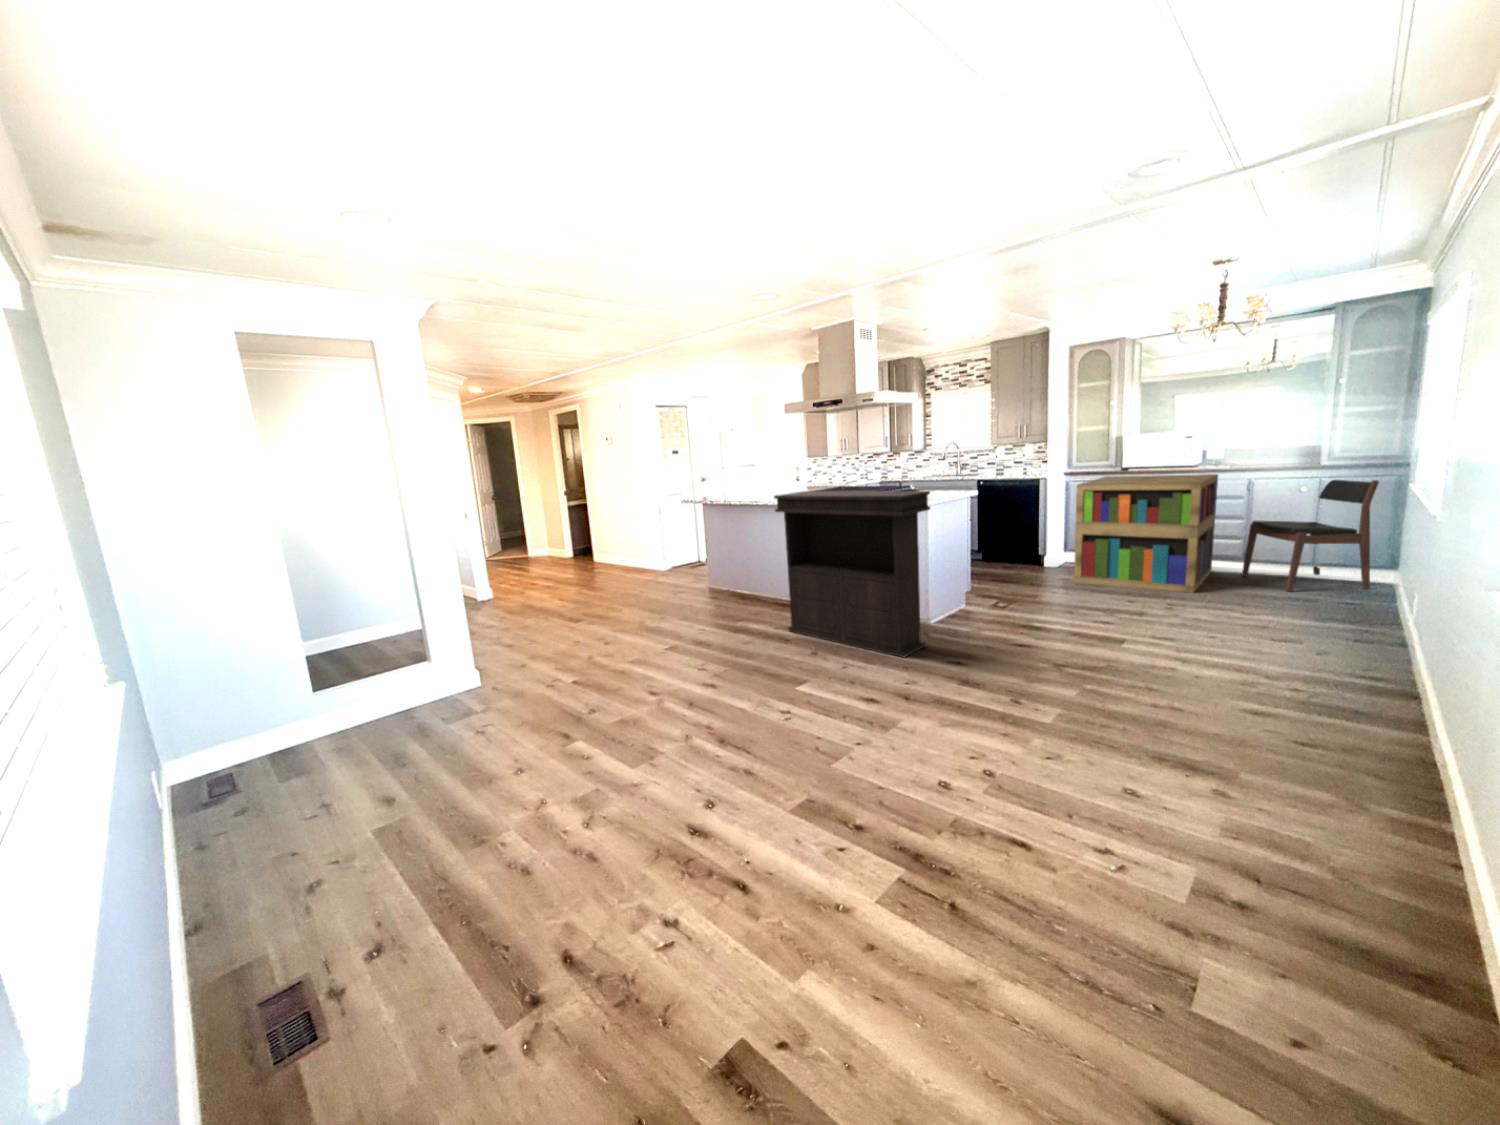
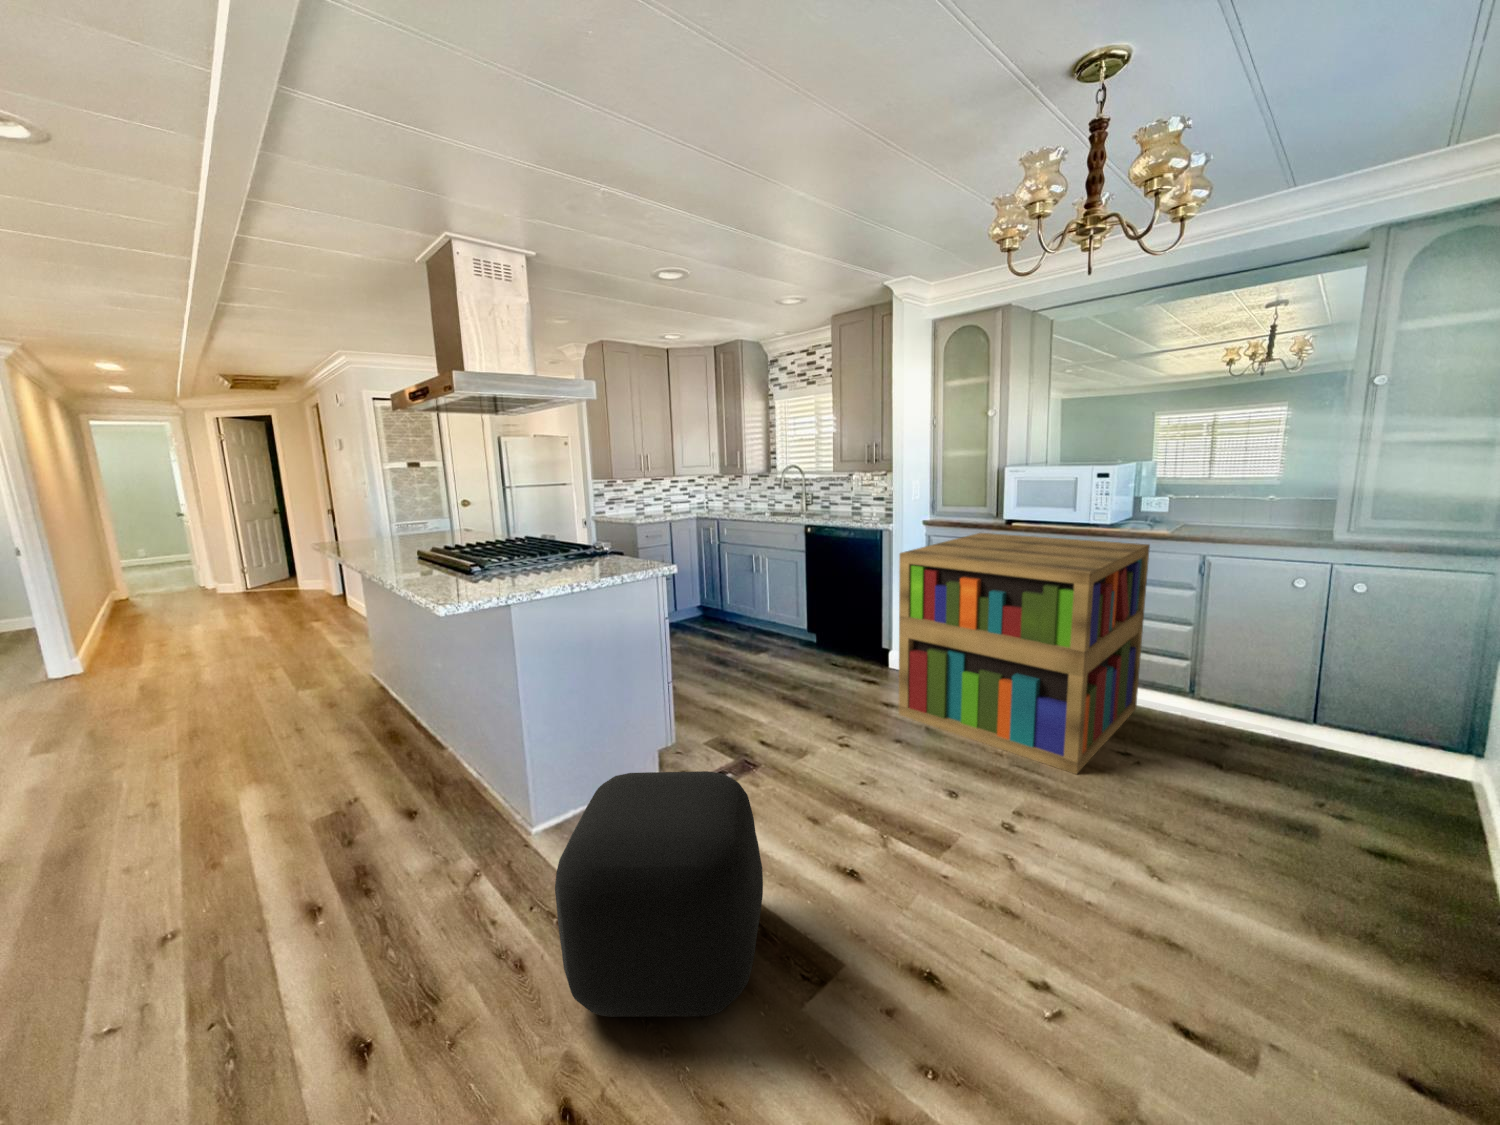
dining chair: present [1242,480,1379,592] -> none [1183,562,1449,800]
console table: present [774,491,930,657] -> none [213,561,408,988]
ottoman: none [1007,564,1107,651] -> present [555,771,763,1017]

